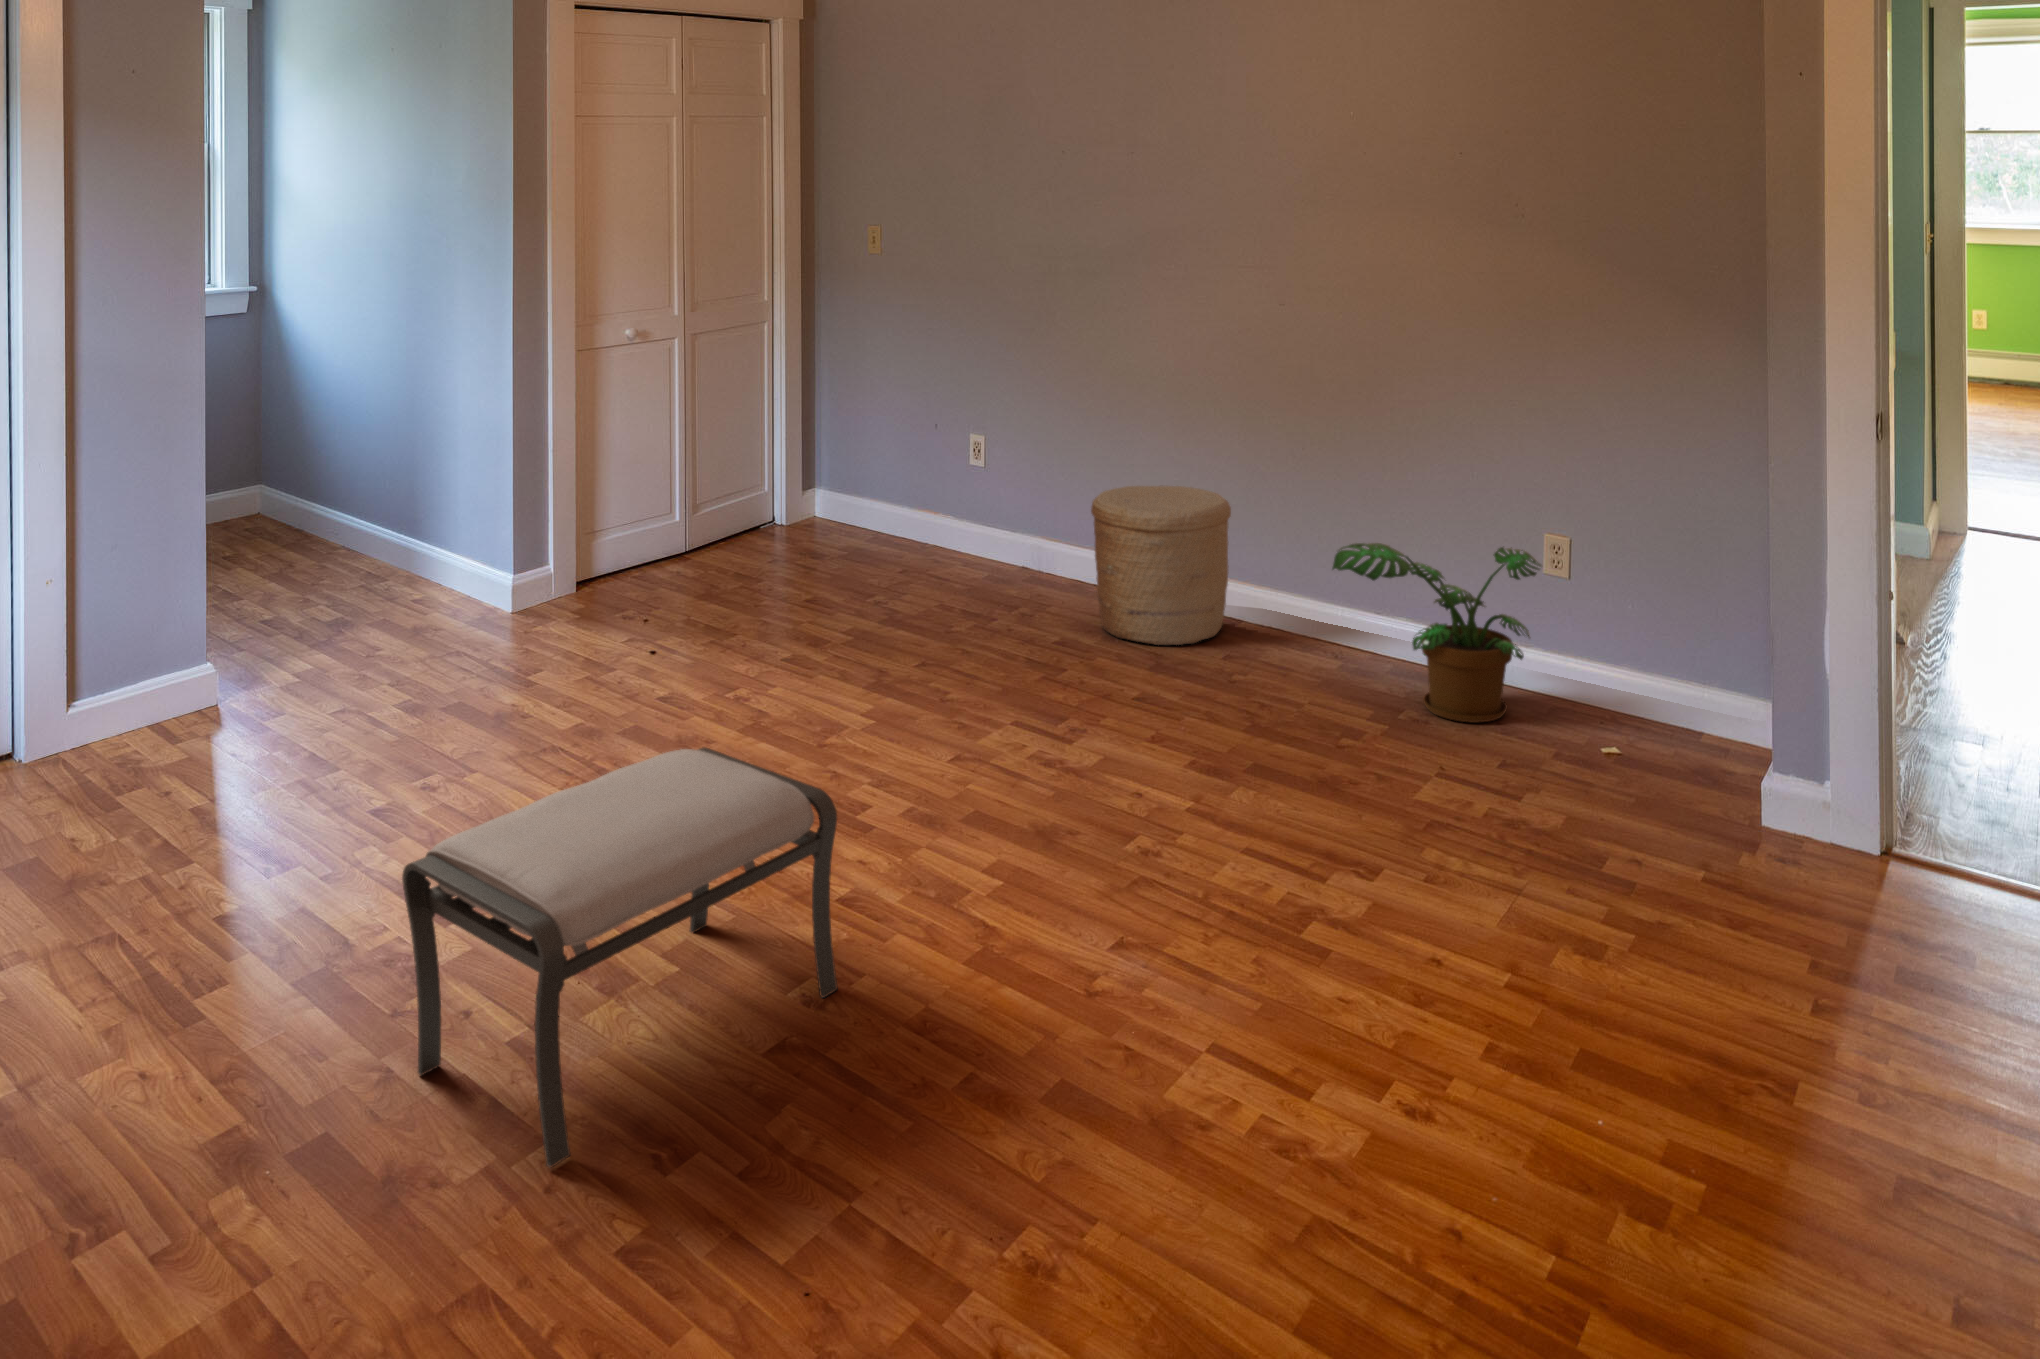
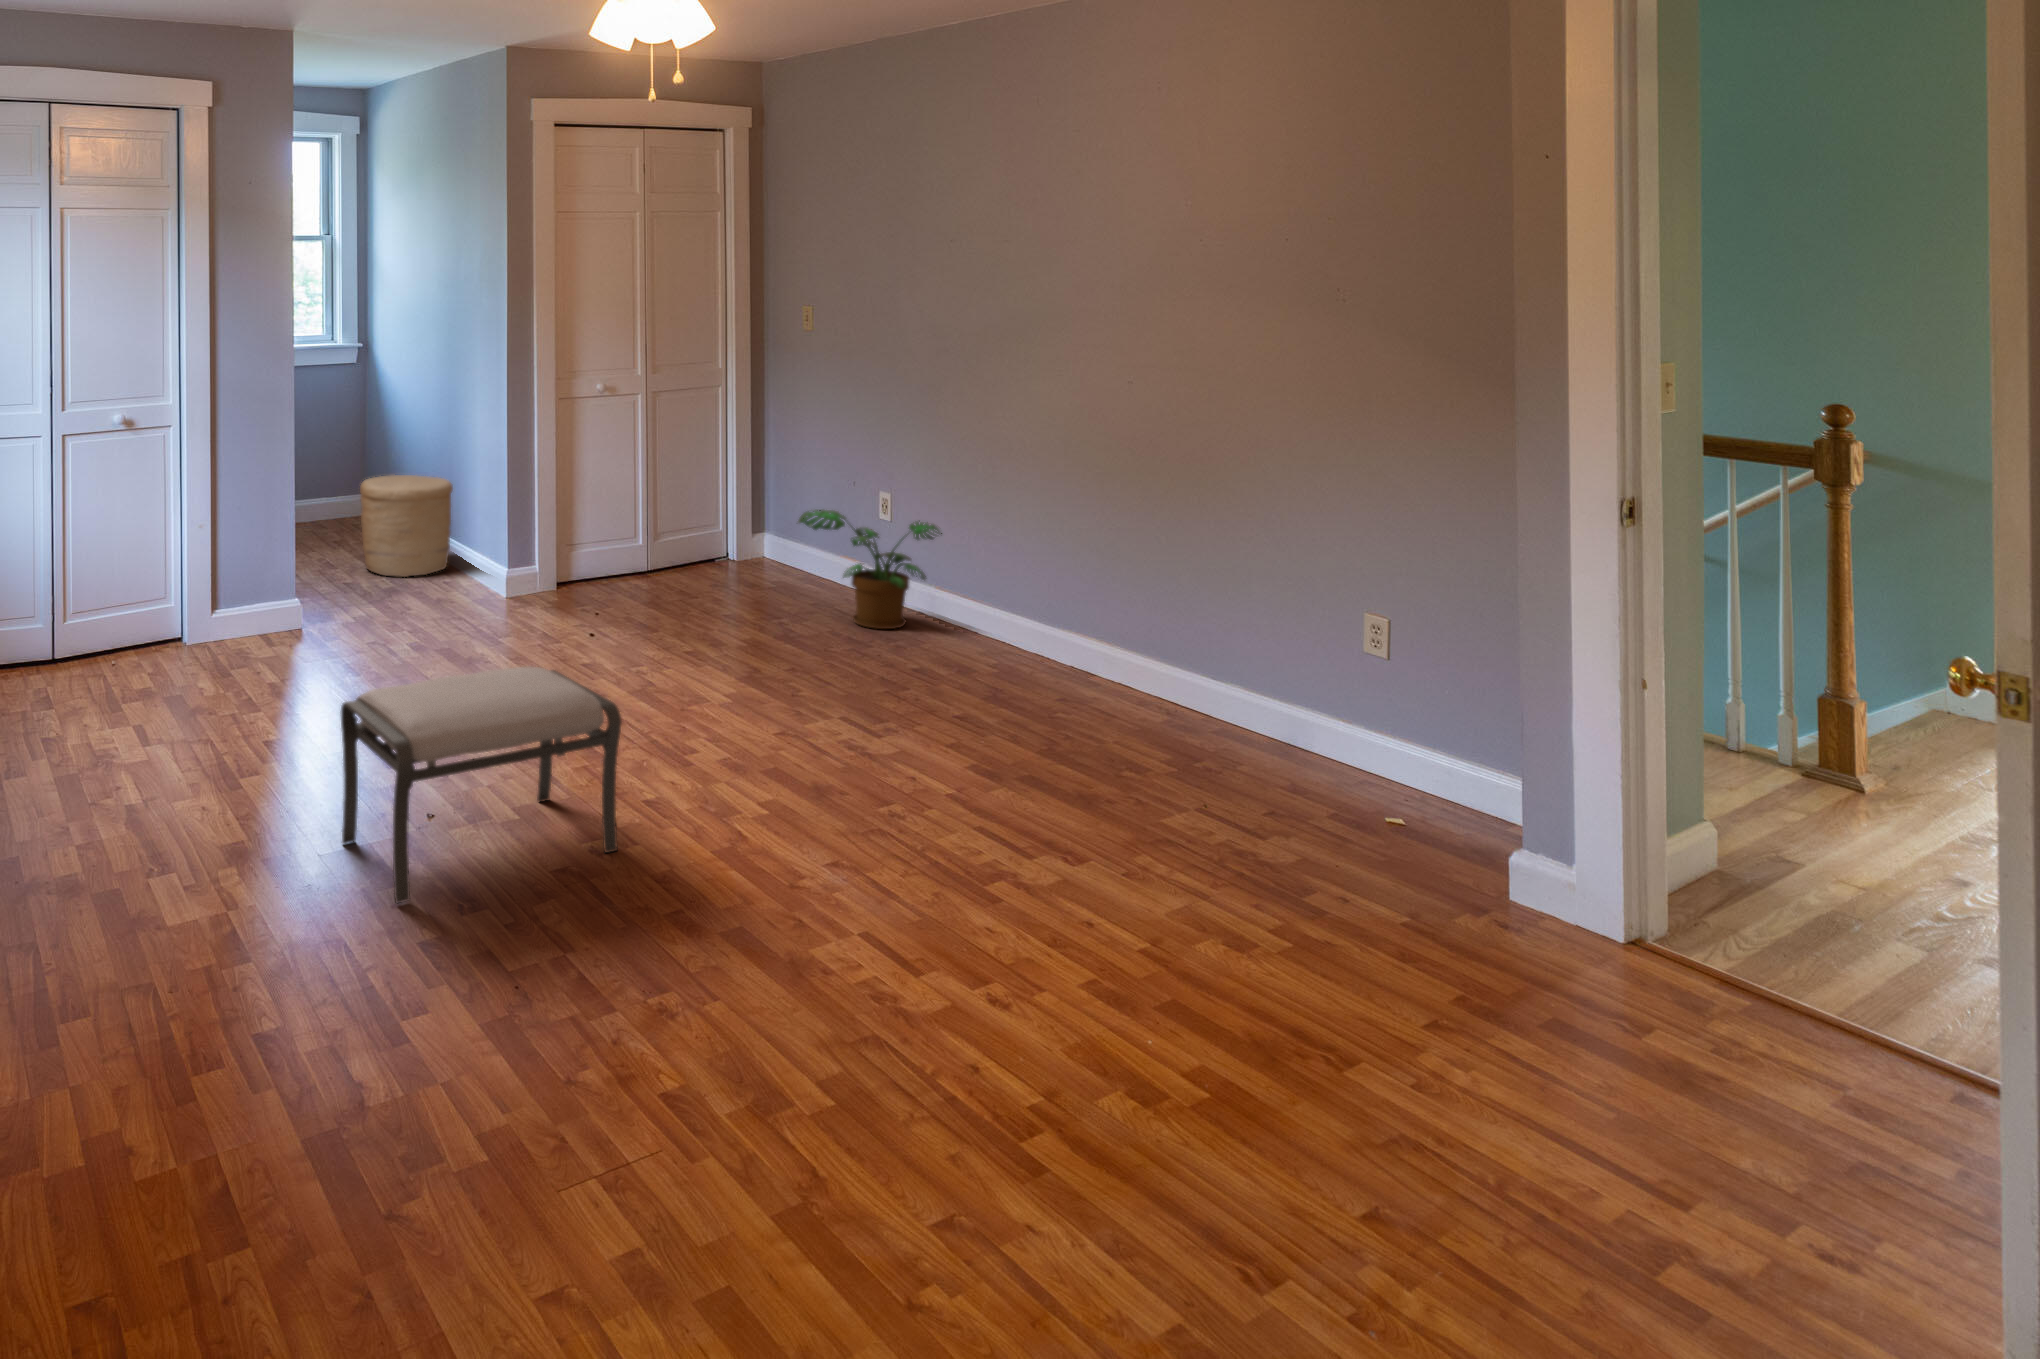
woven basket: present [1091,486,1231,645] -> present [360,475,453,577]
potted plant: present [1332,543,1541,722] -> present [798,509,942,629]

